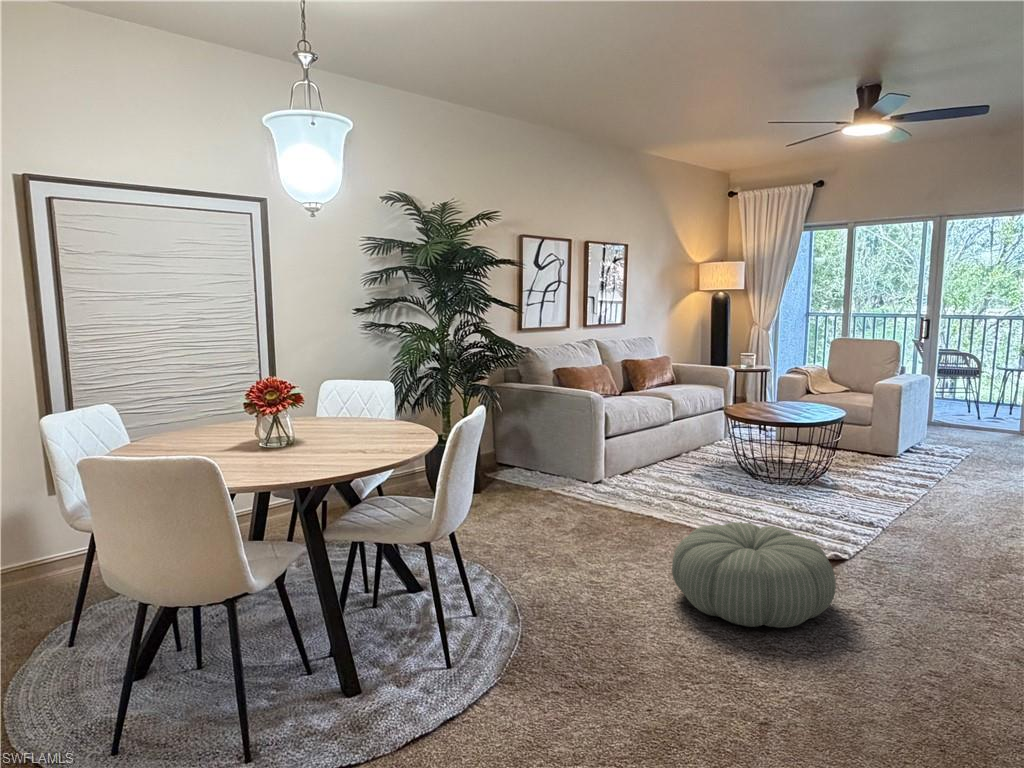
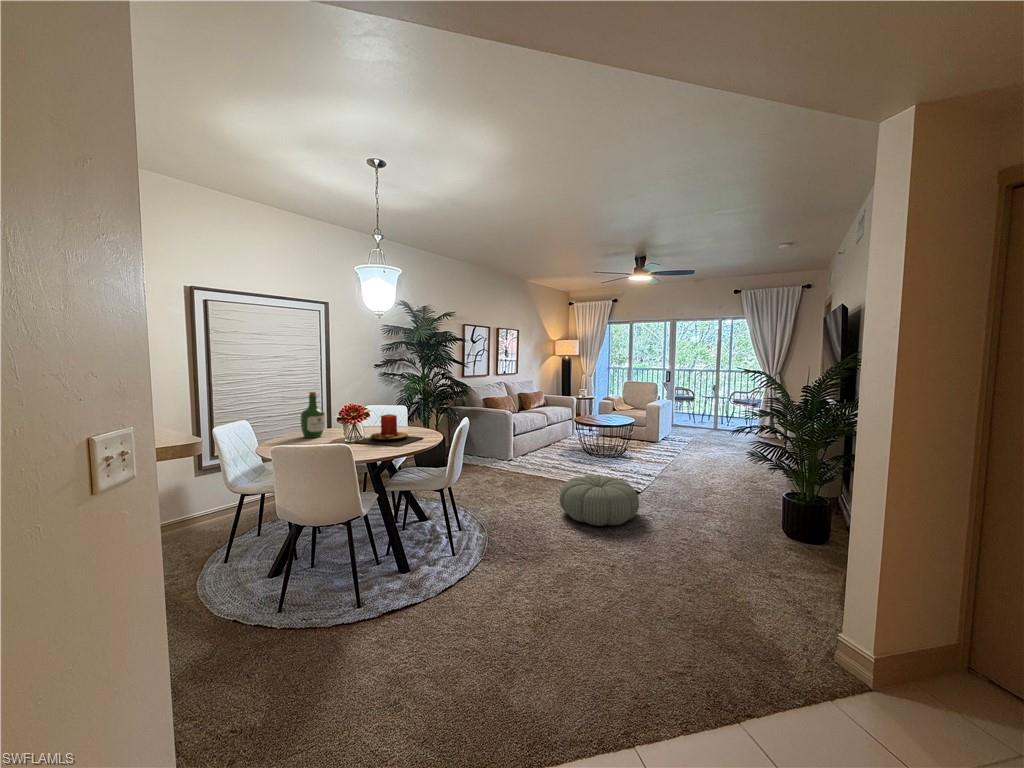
wine bottle: none [185,355,230,438] -> present [301,392,325,438]
candle: none [267,398,396,462] -> present [355,414,423,447]

